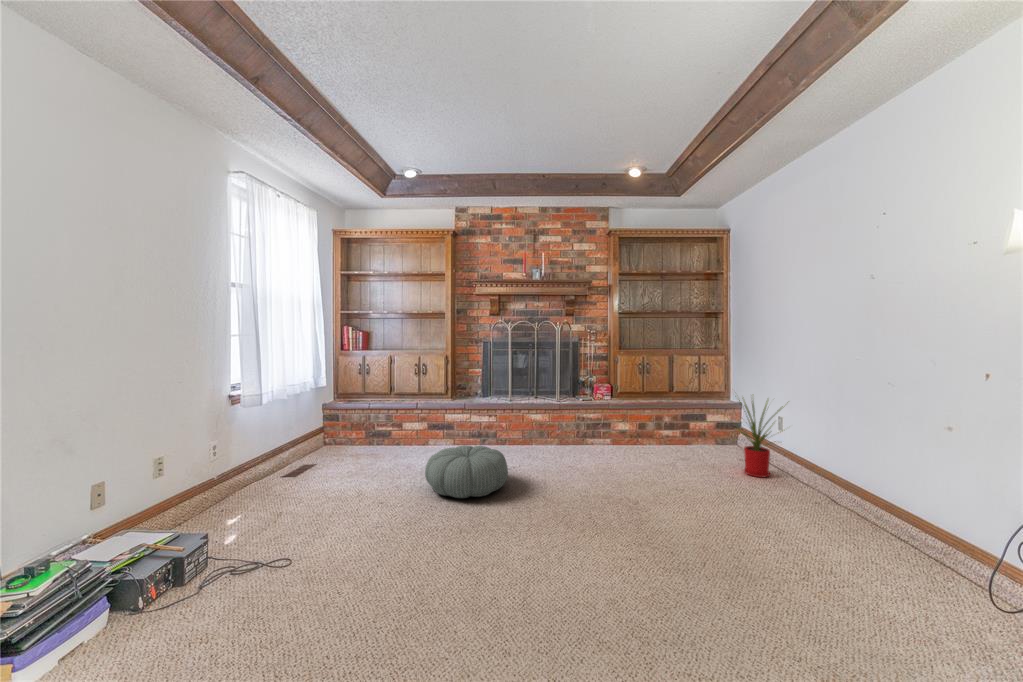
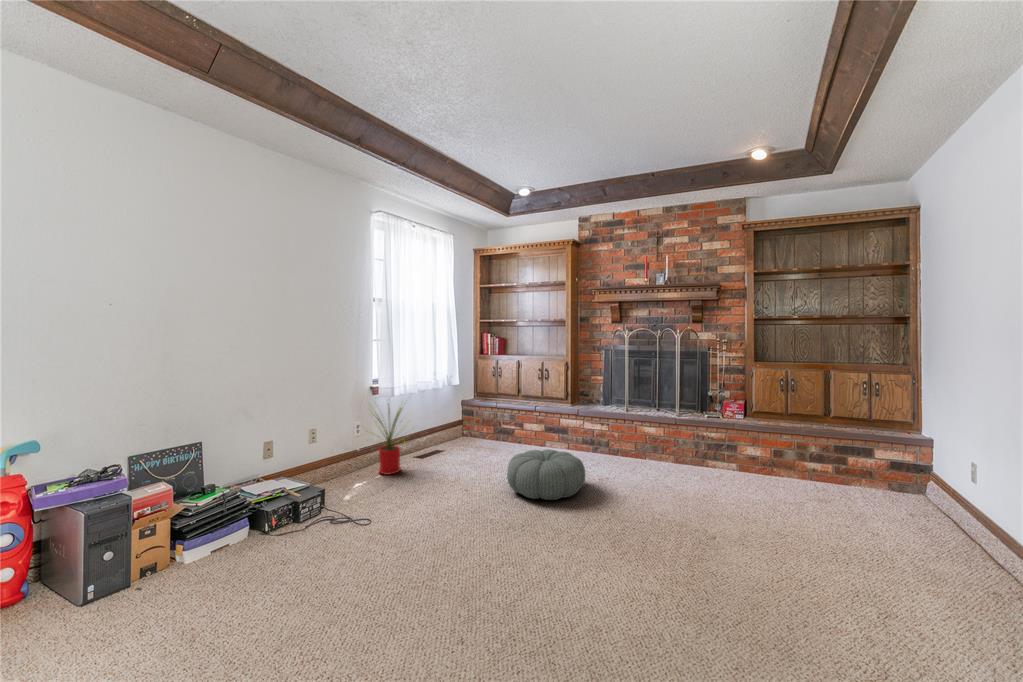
house plant: present [739,400,783,478] -> present [376,405,405,475]

